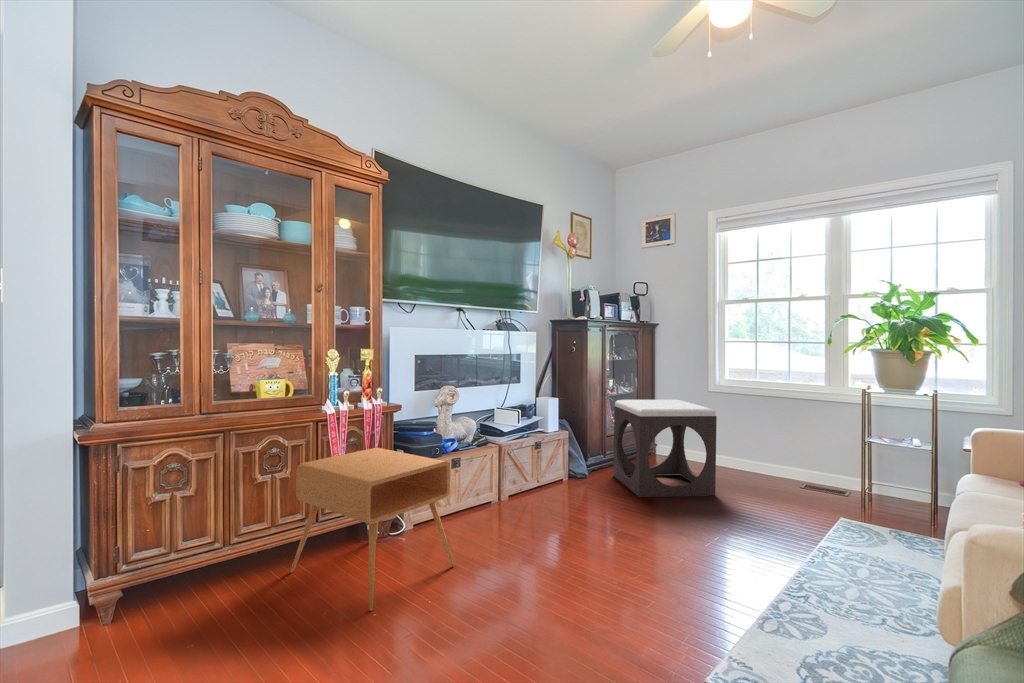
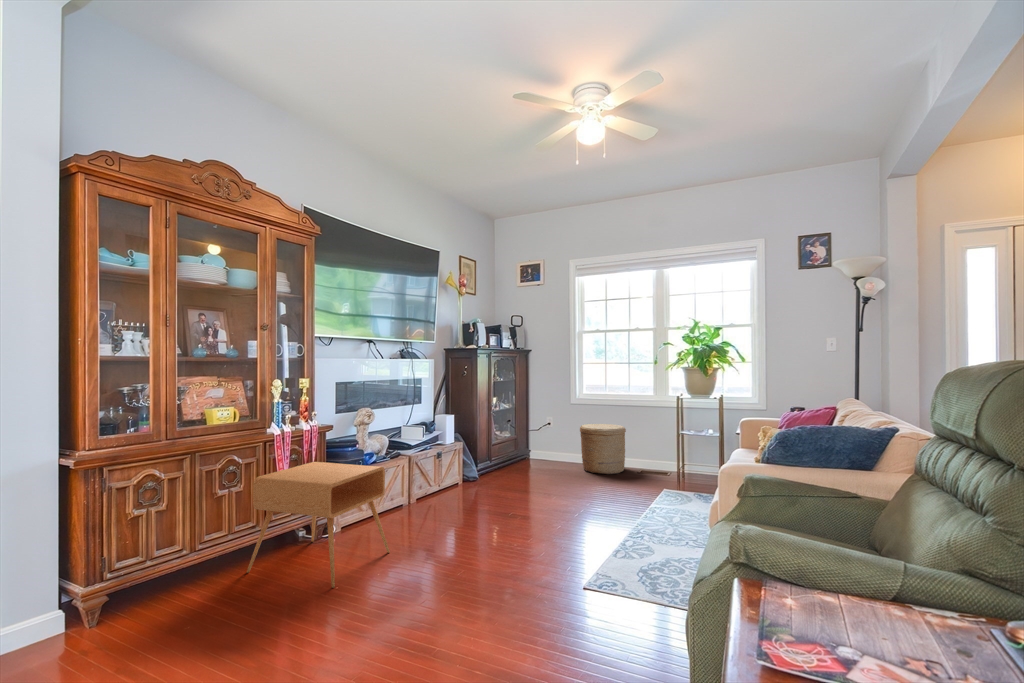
footstool: present [613,400,717,497] -> none [499,412,580,491]
woven basket: none [718,418,782,483] -> present [580,424,626,474]

